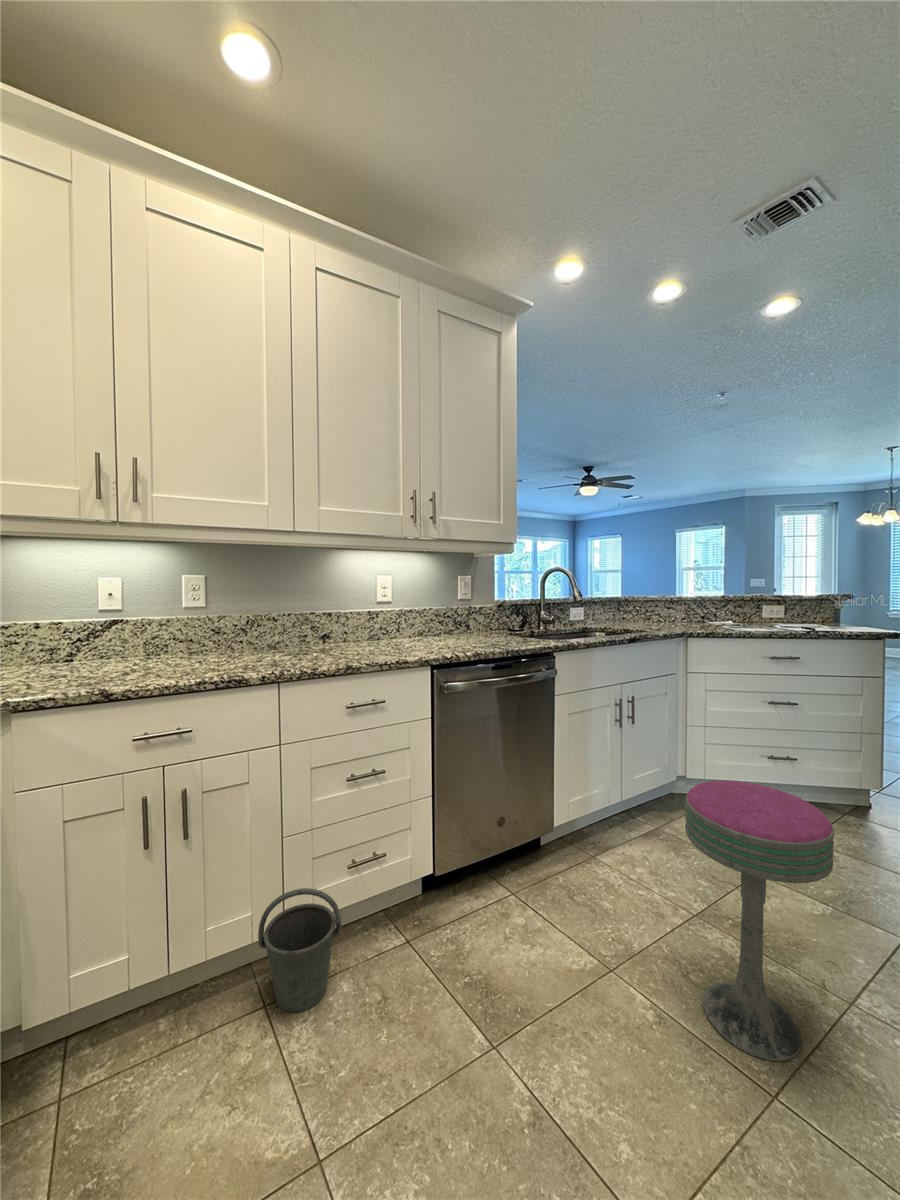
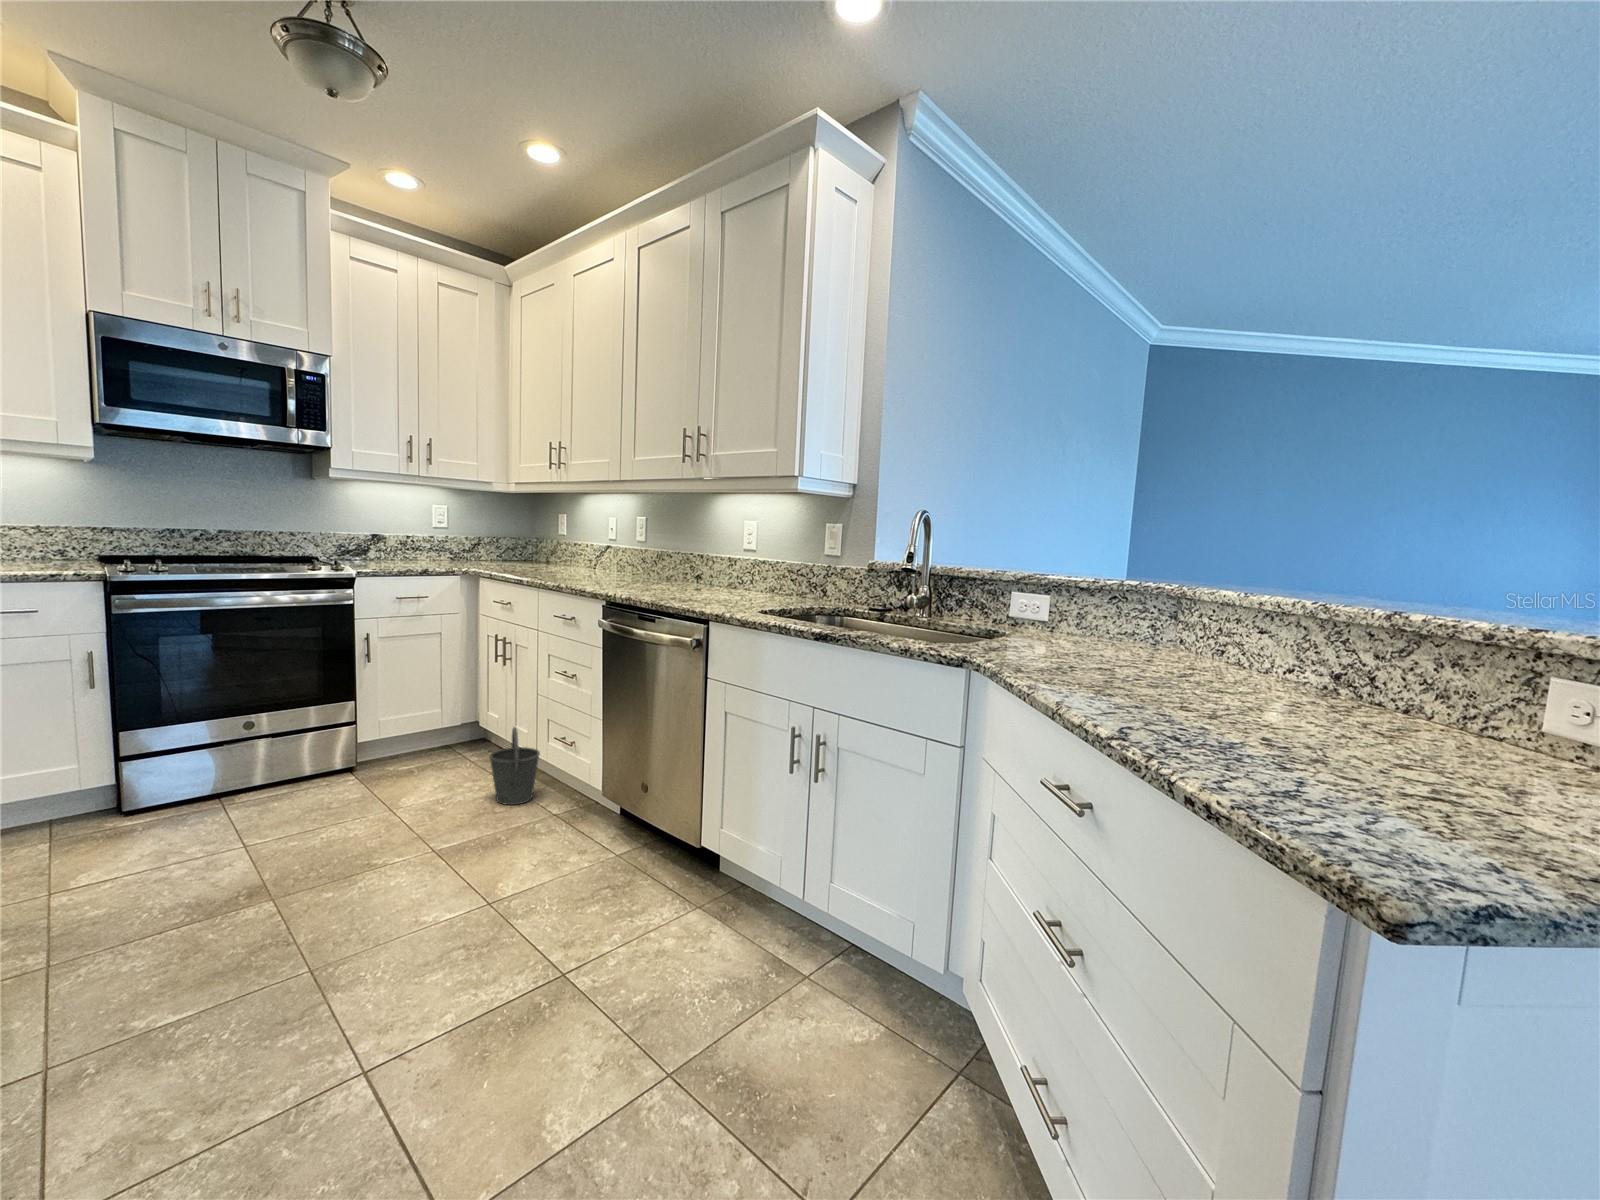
bar stool: present [685,780,834,1062] -> none [306,729,461,1006]

